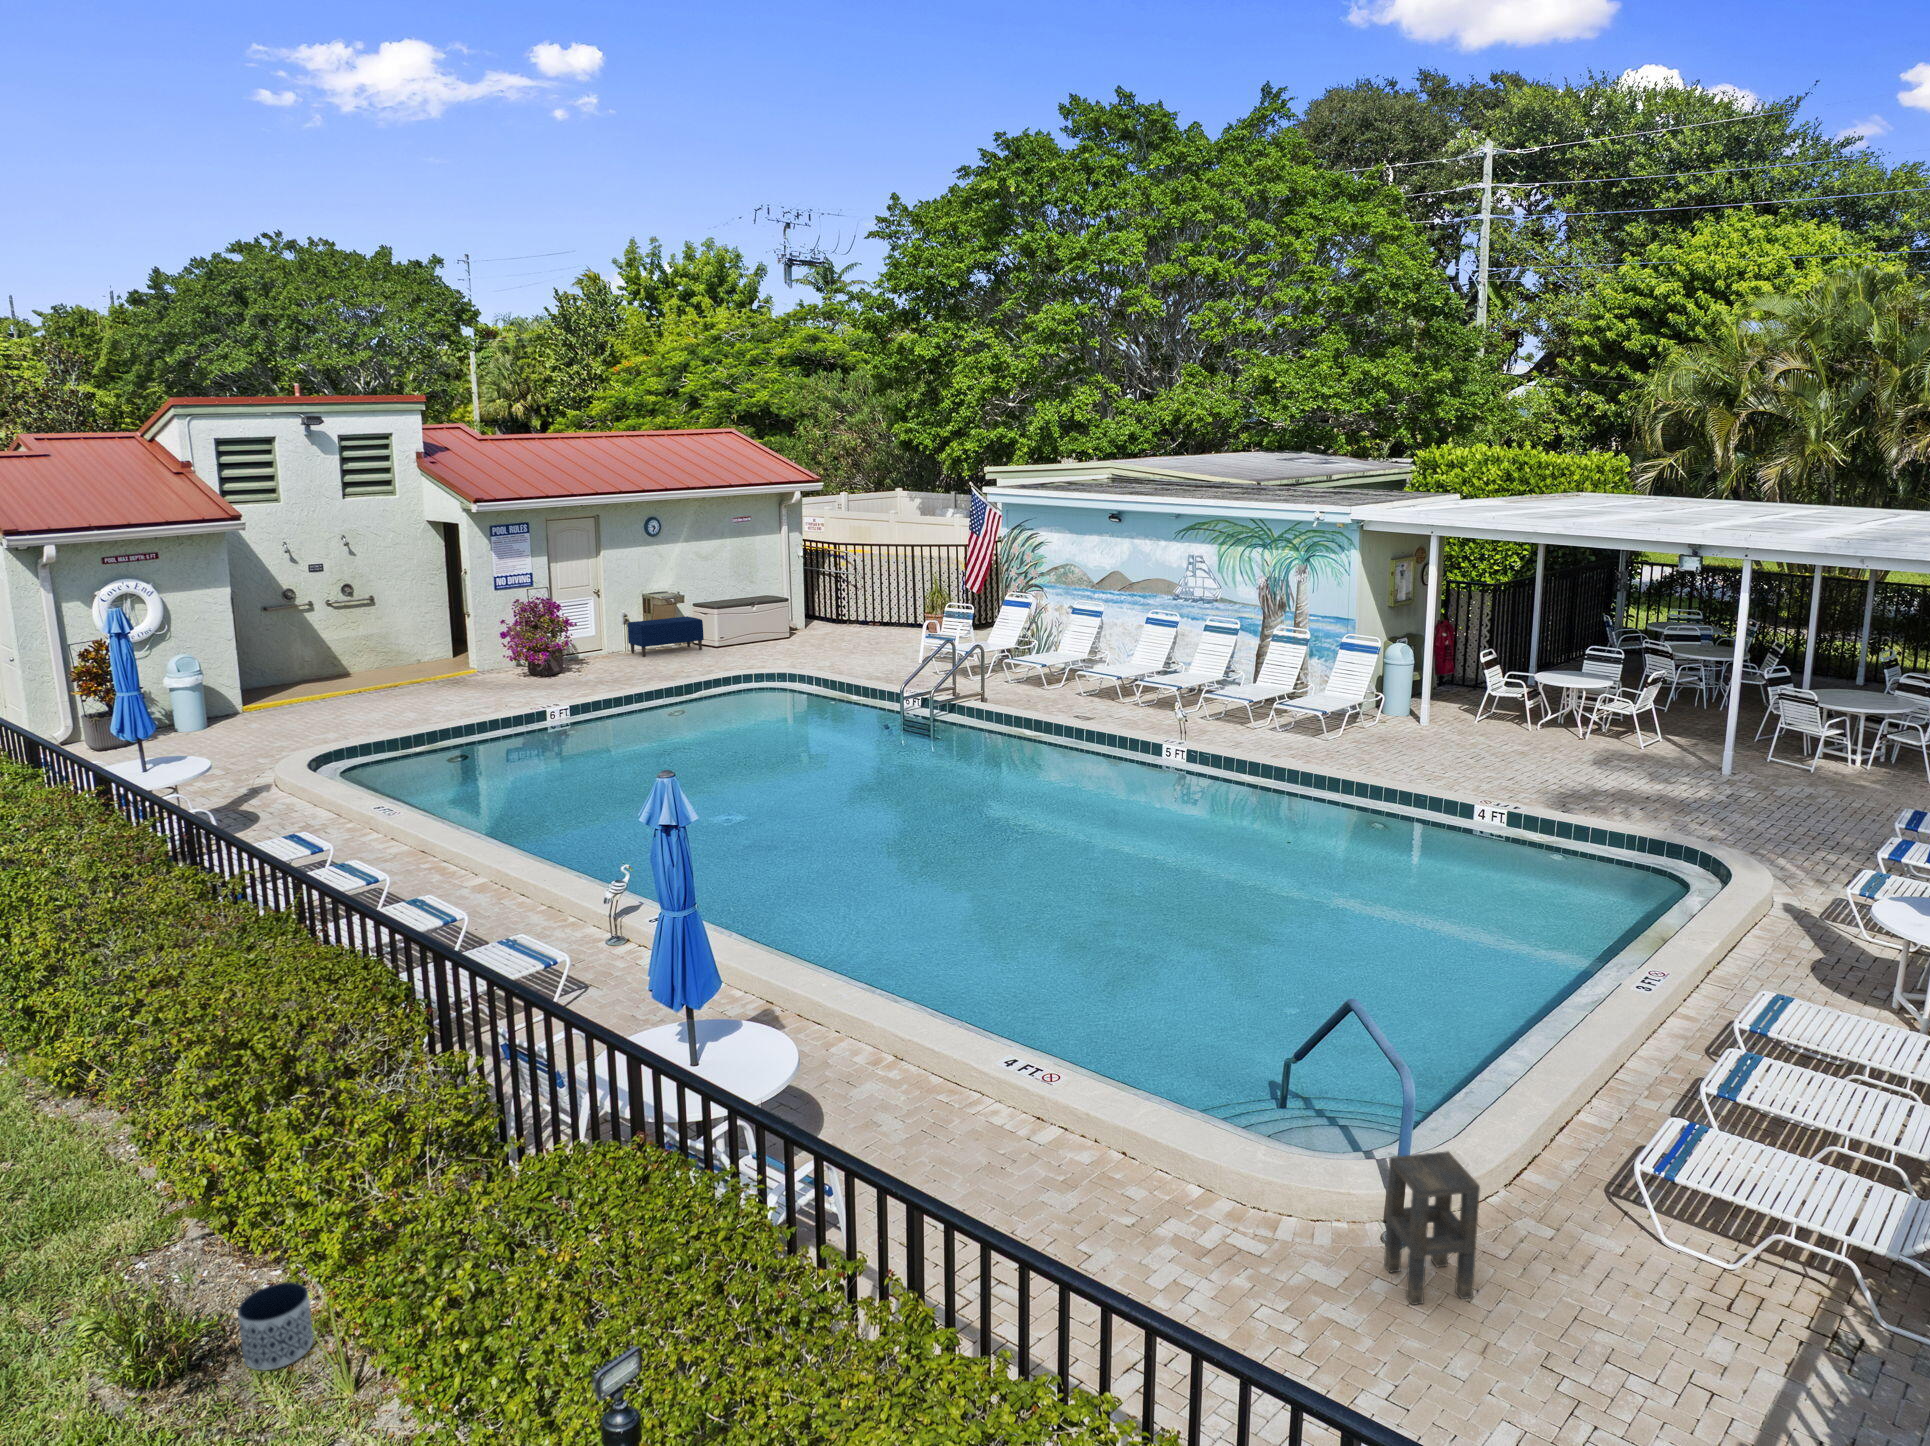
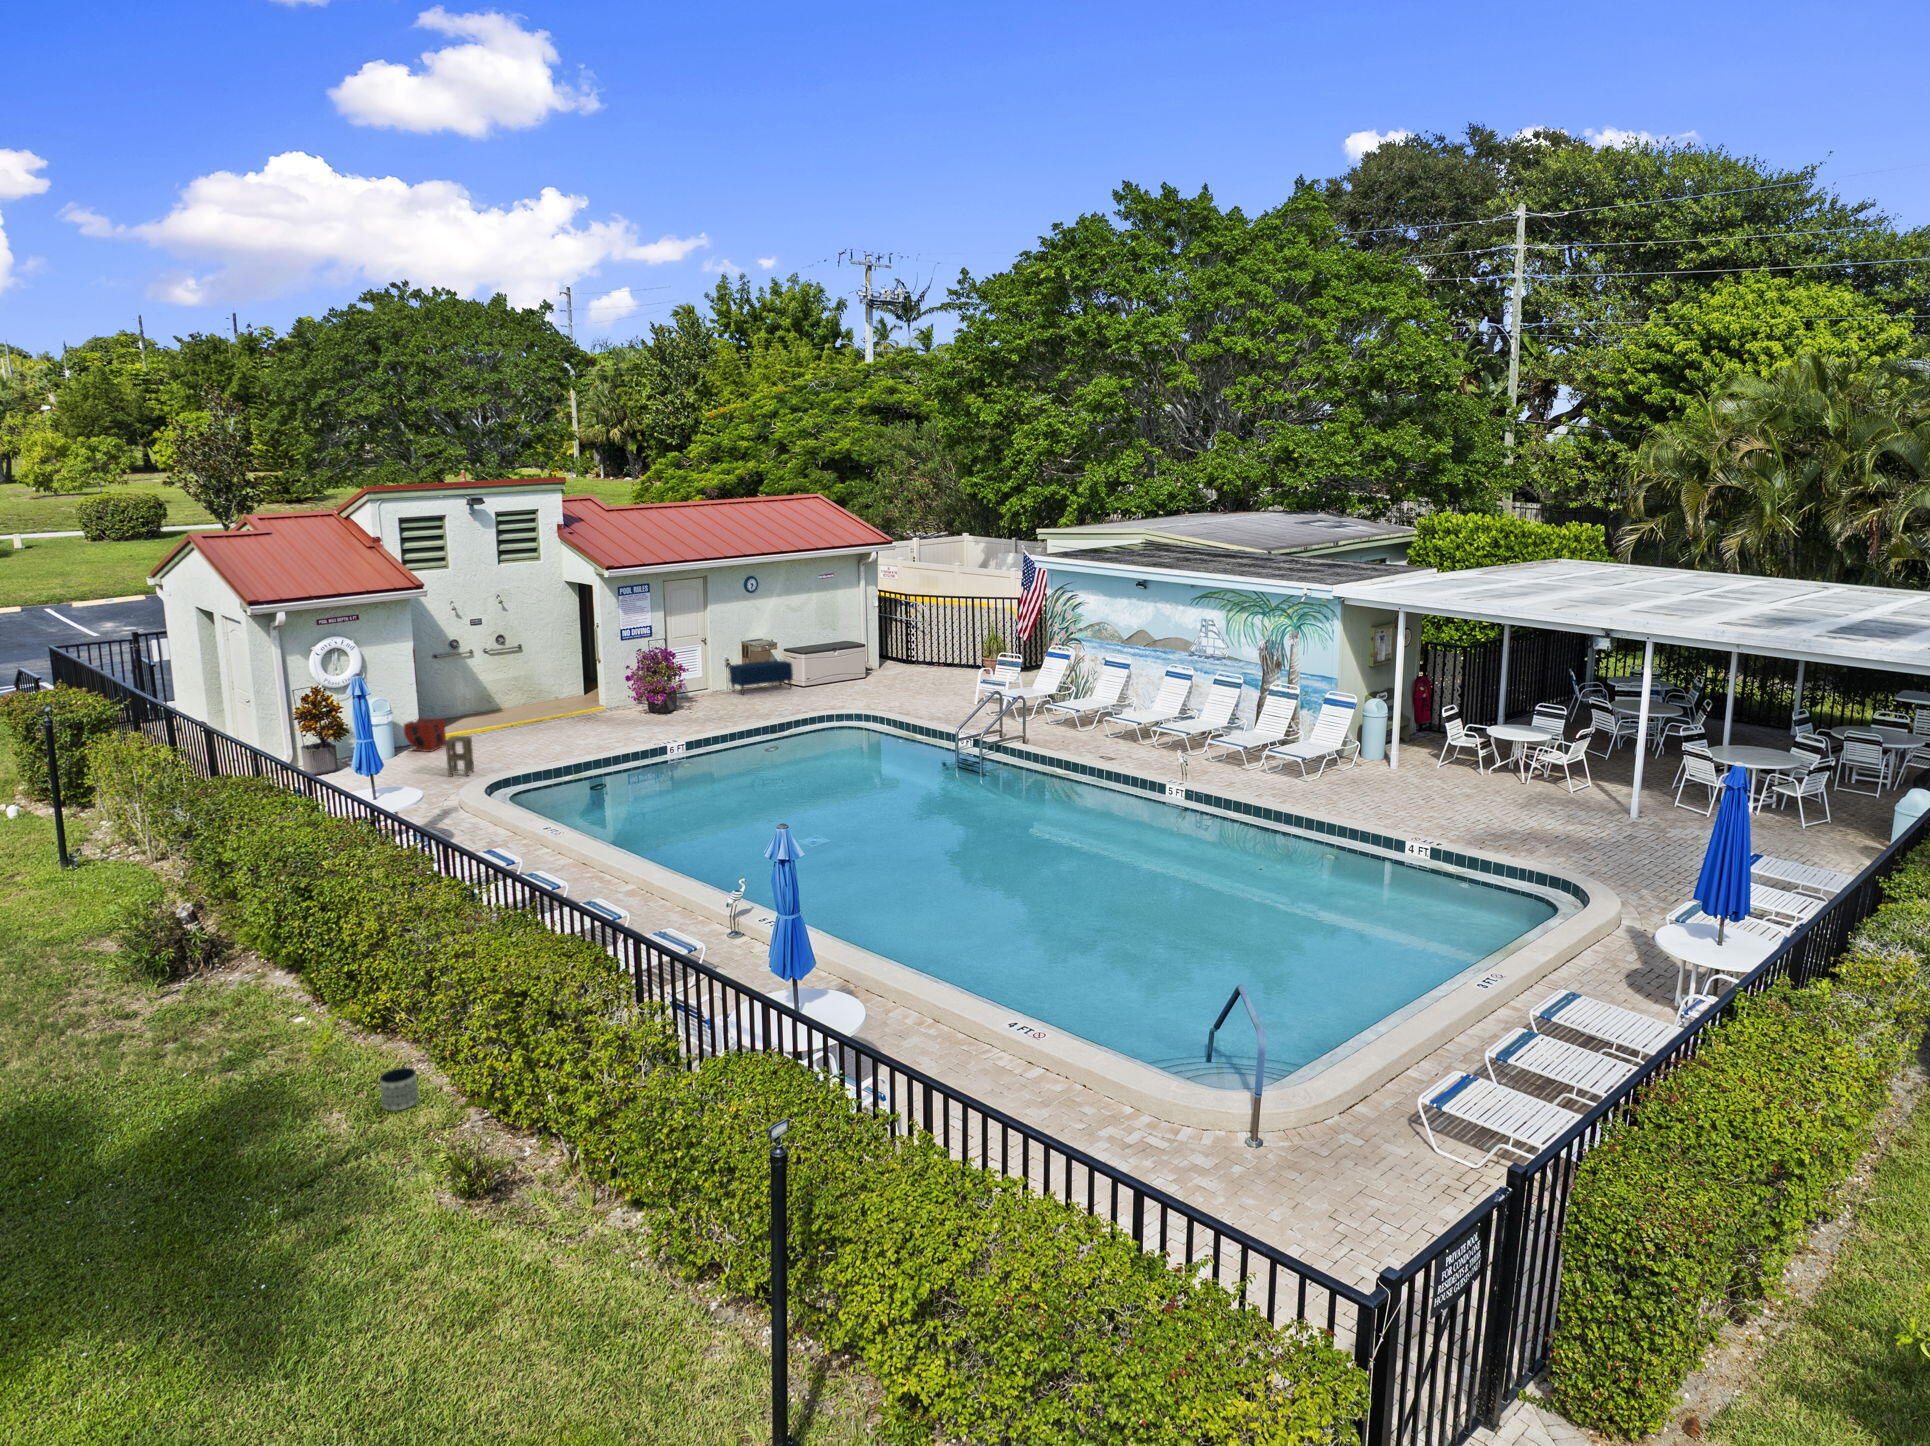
storage box: none [217,680,274,720] -> present [404,718,446,752]
side table: present [1384,1151,1480,1305] -> present [445,736,474,776]
planter: present [238,1282,313,1370] -> present [380,1068,418,1110]

